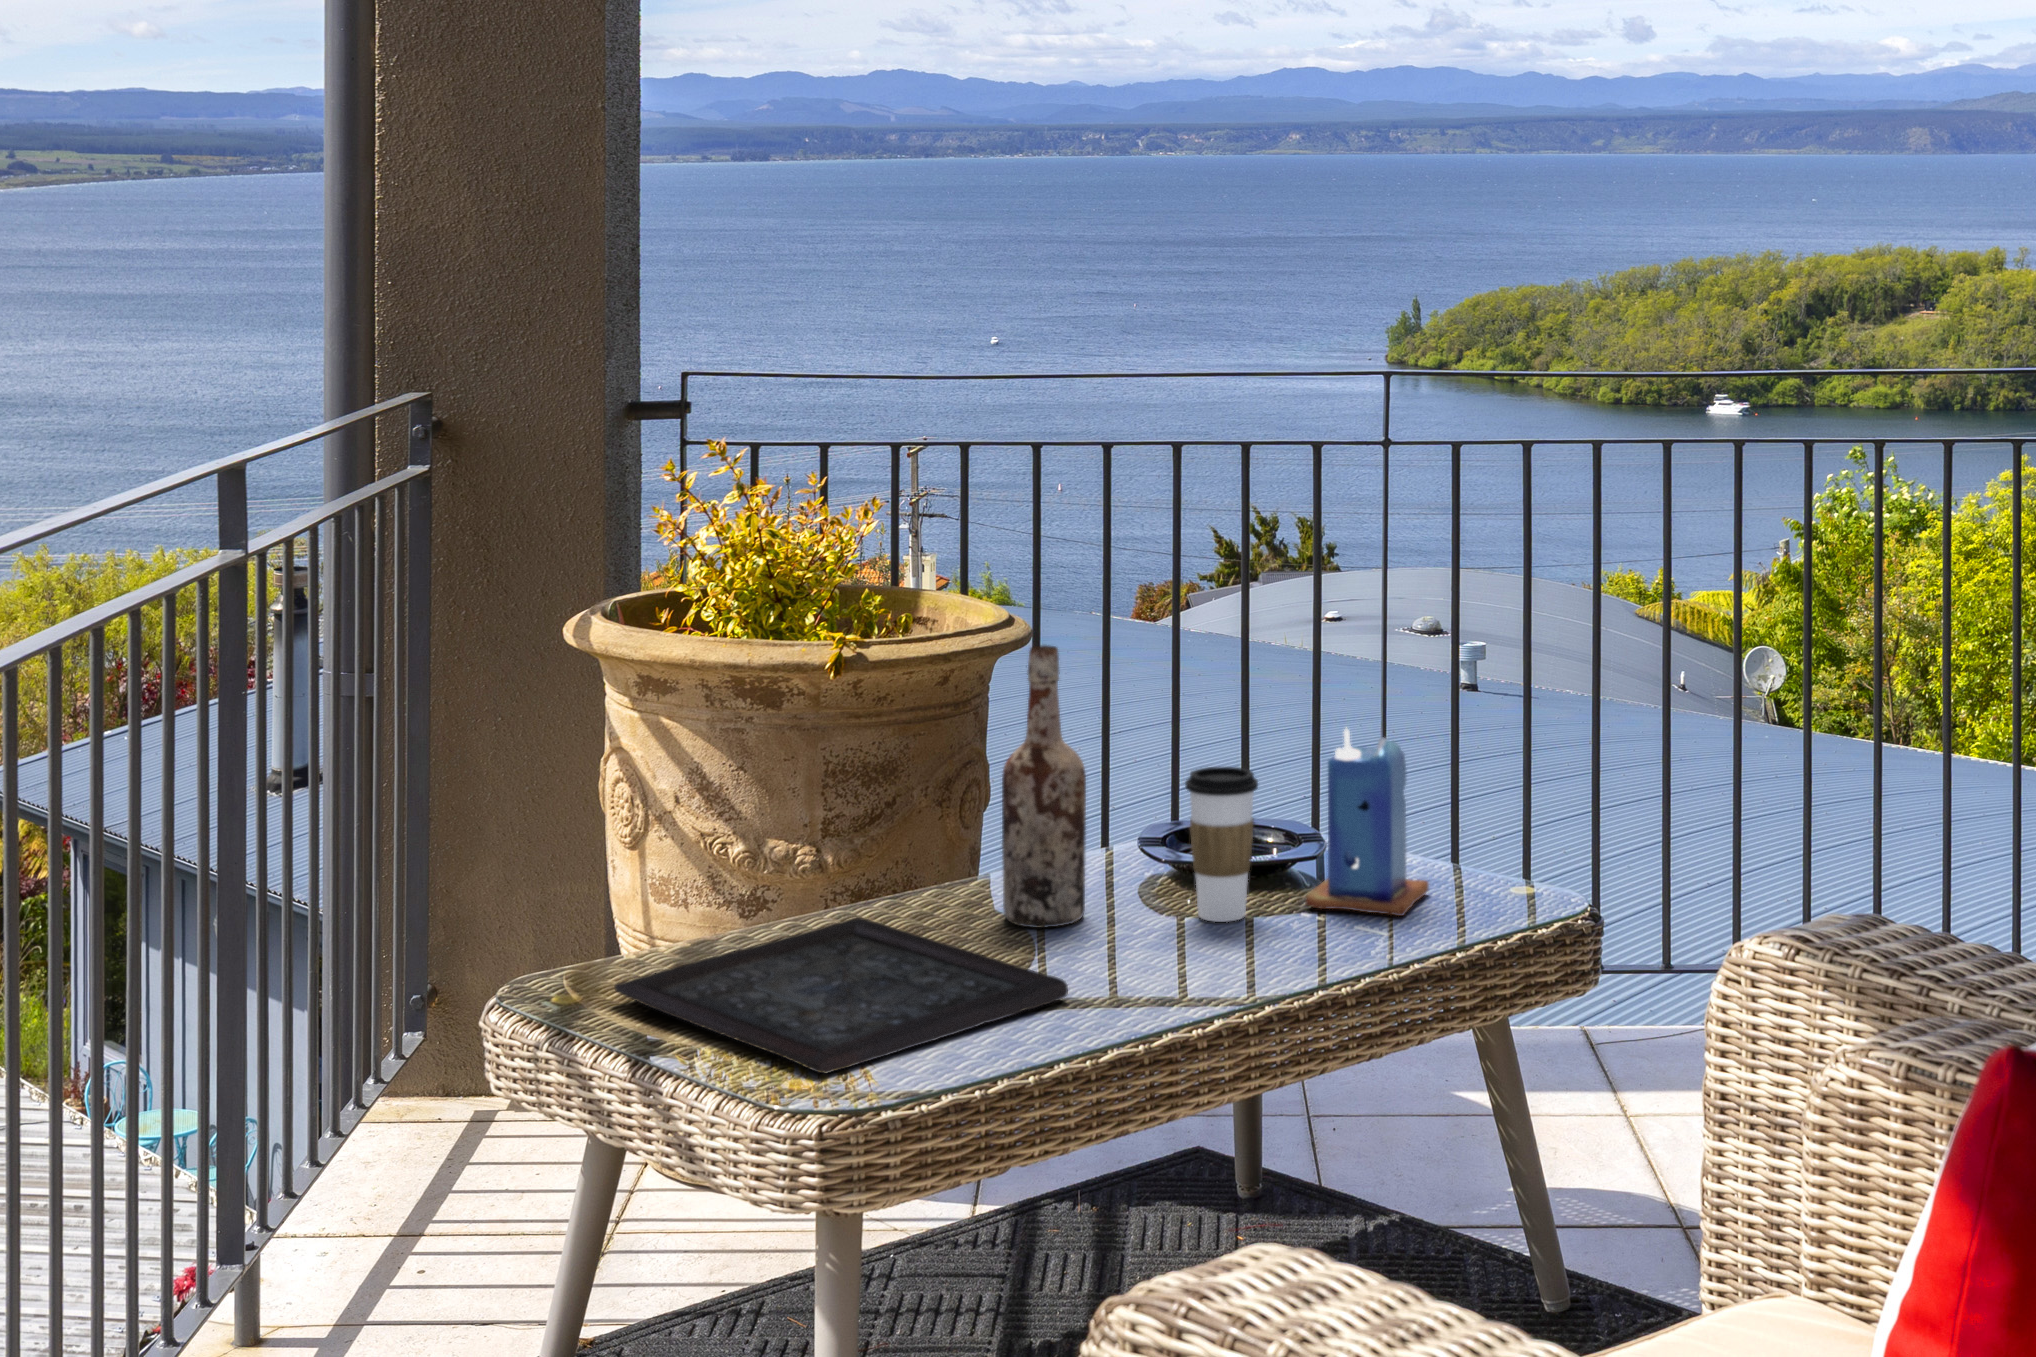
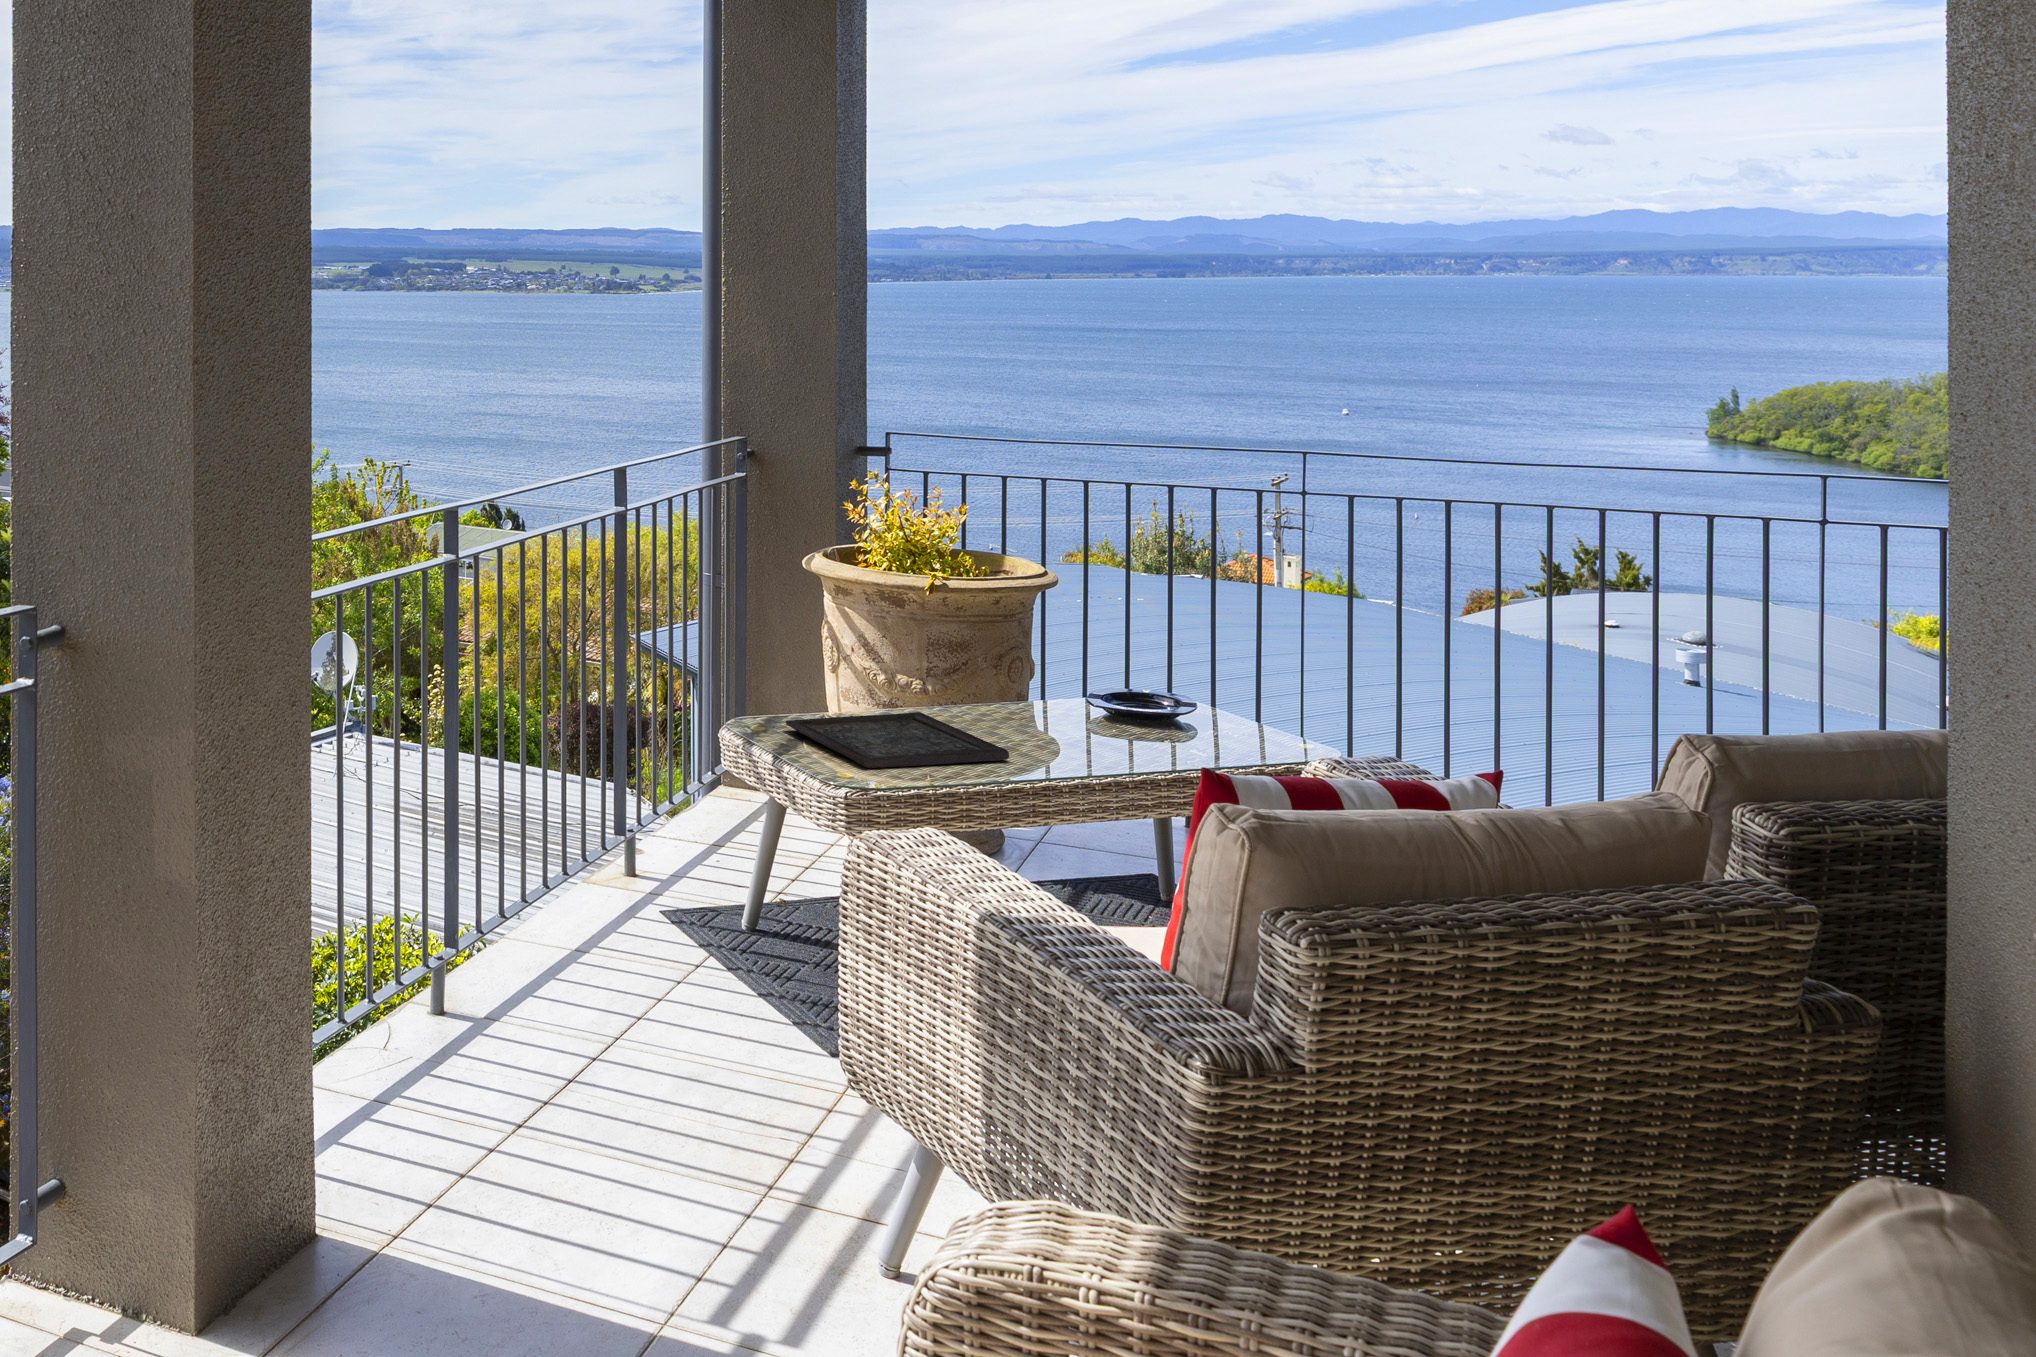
wine bottle: present [1002,645,1086,928] -> none [999,582,1048,733]
candle: present [1305,729,1429,916] -> none [1178,646,1263,756]
coffee cup: present [1185,767,1258,922] -> none [1102,659,1146,744]

